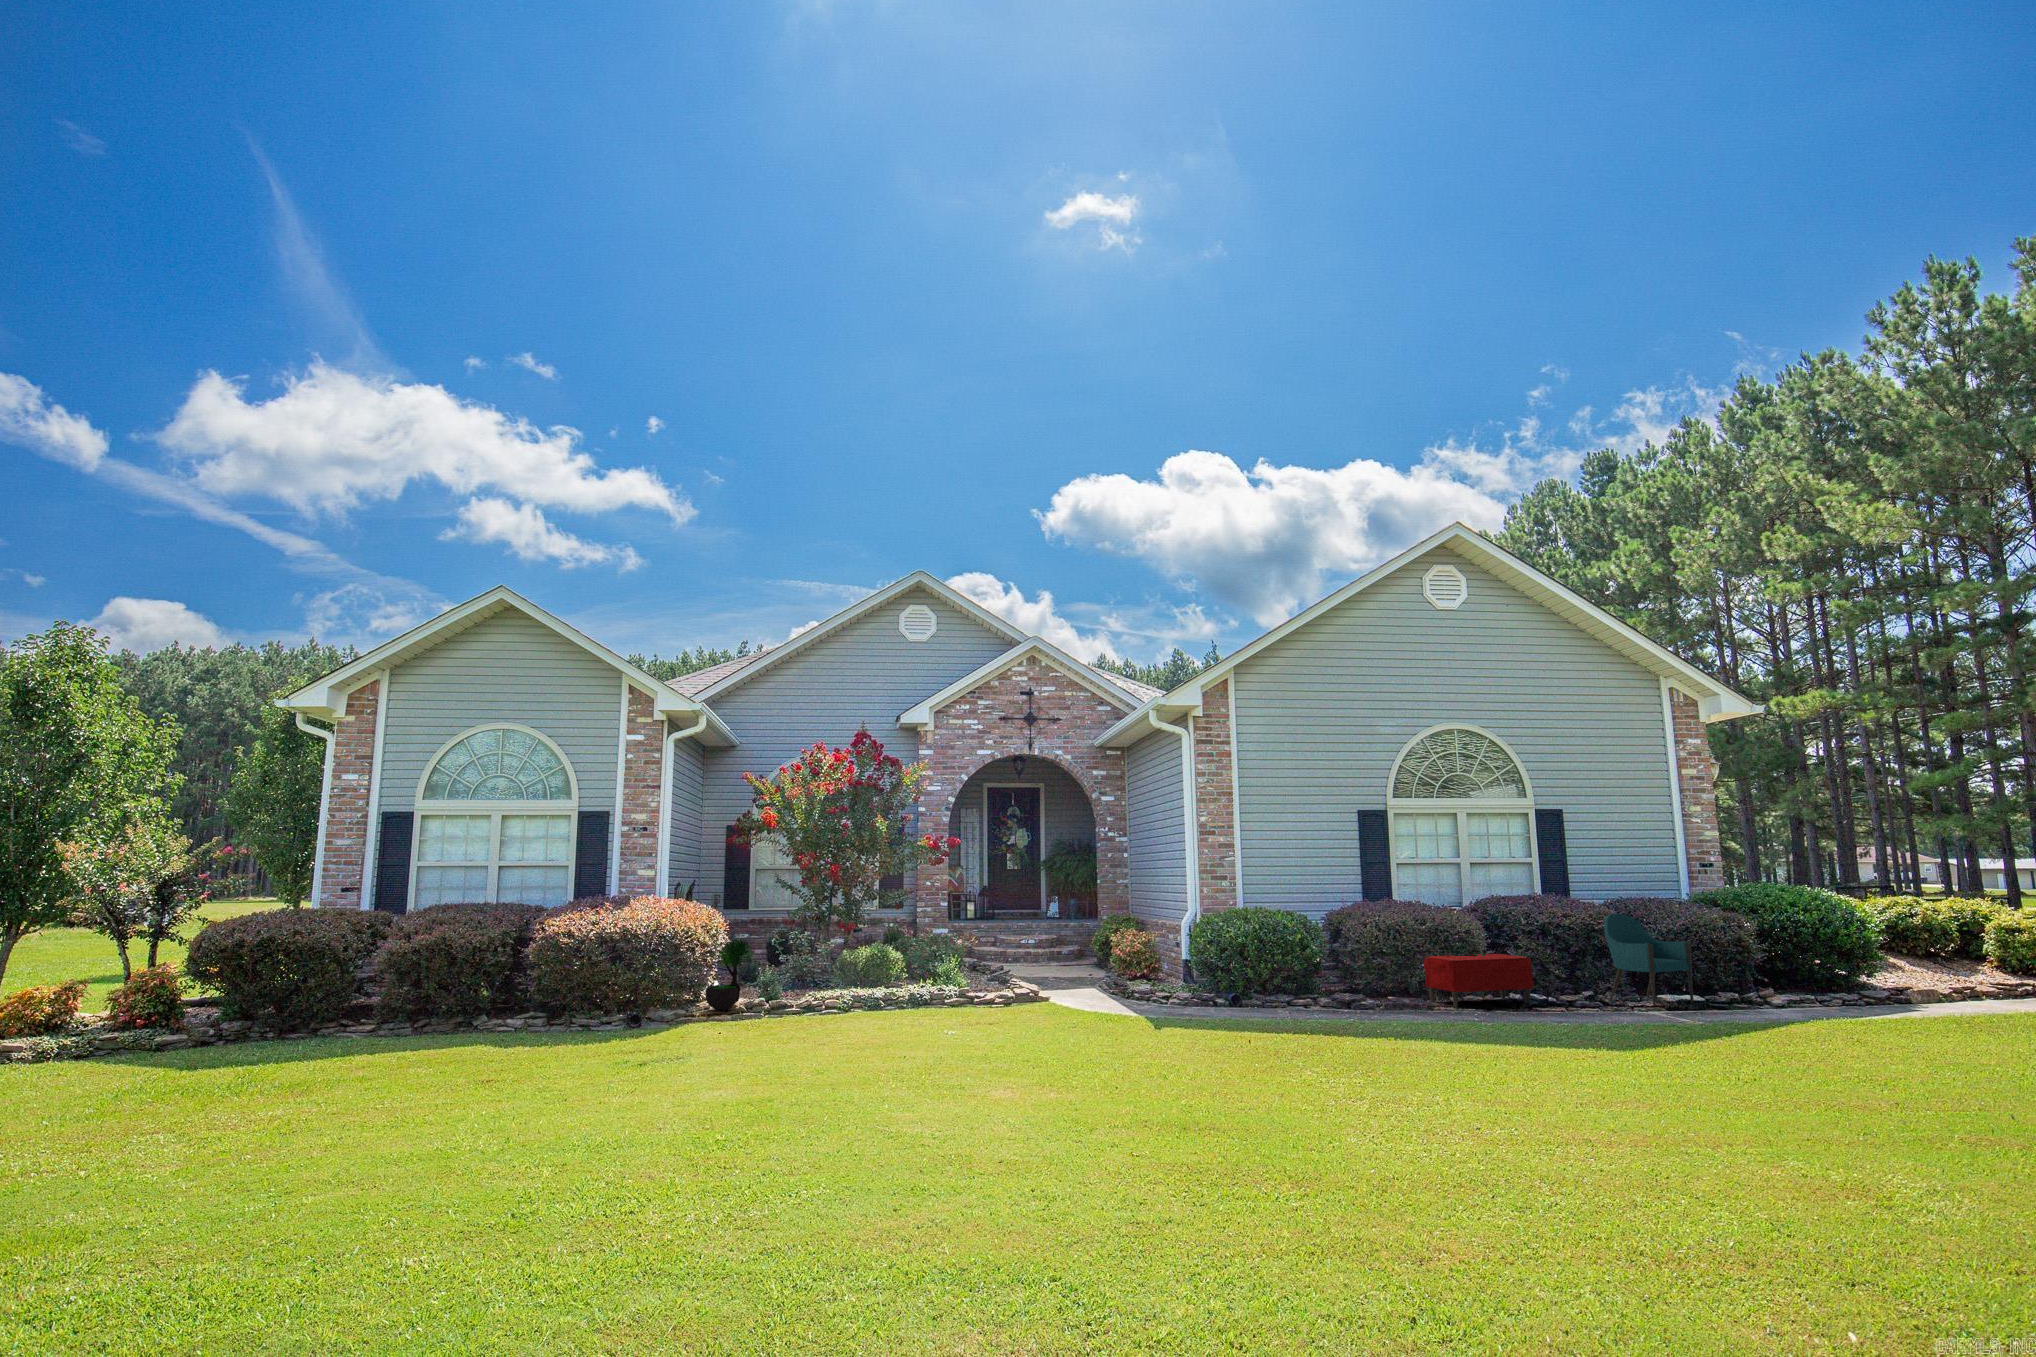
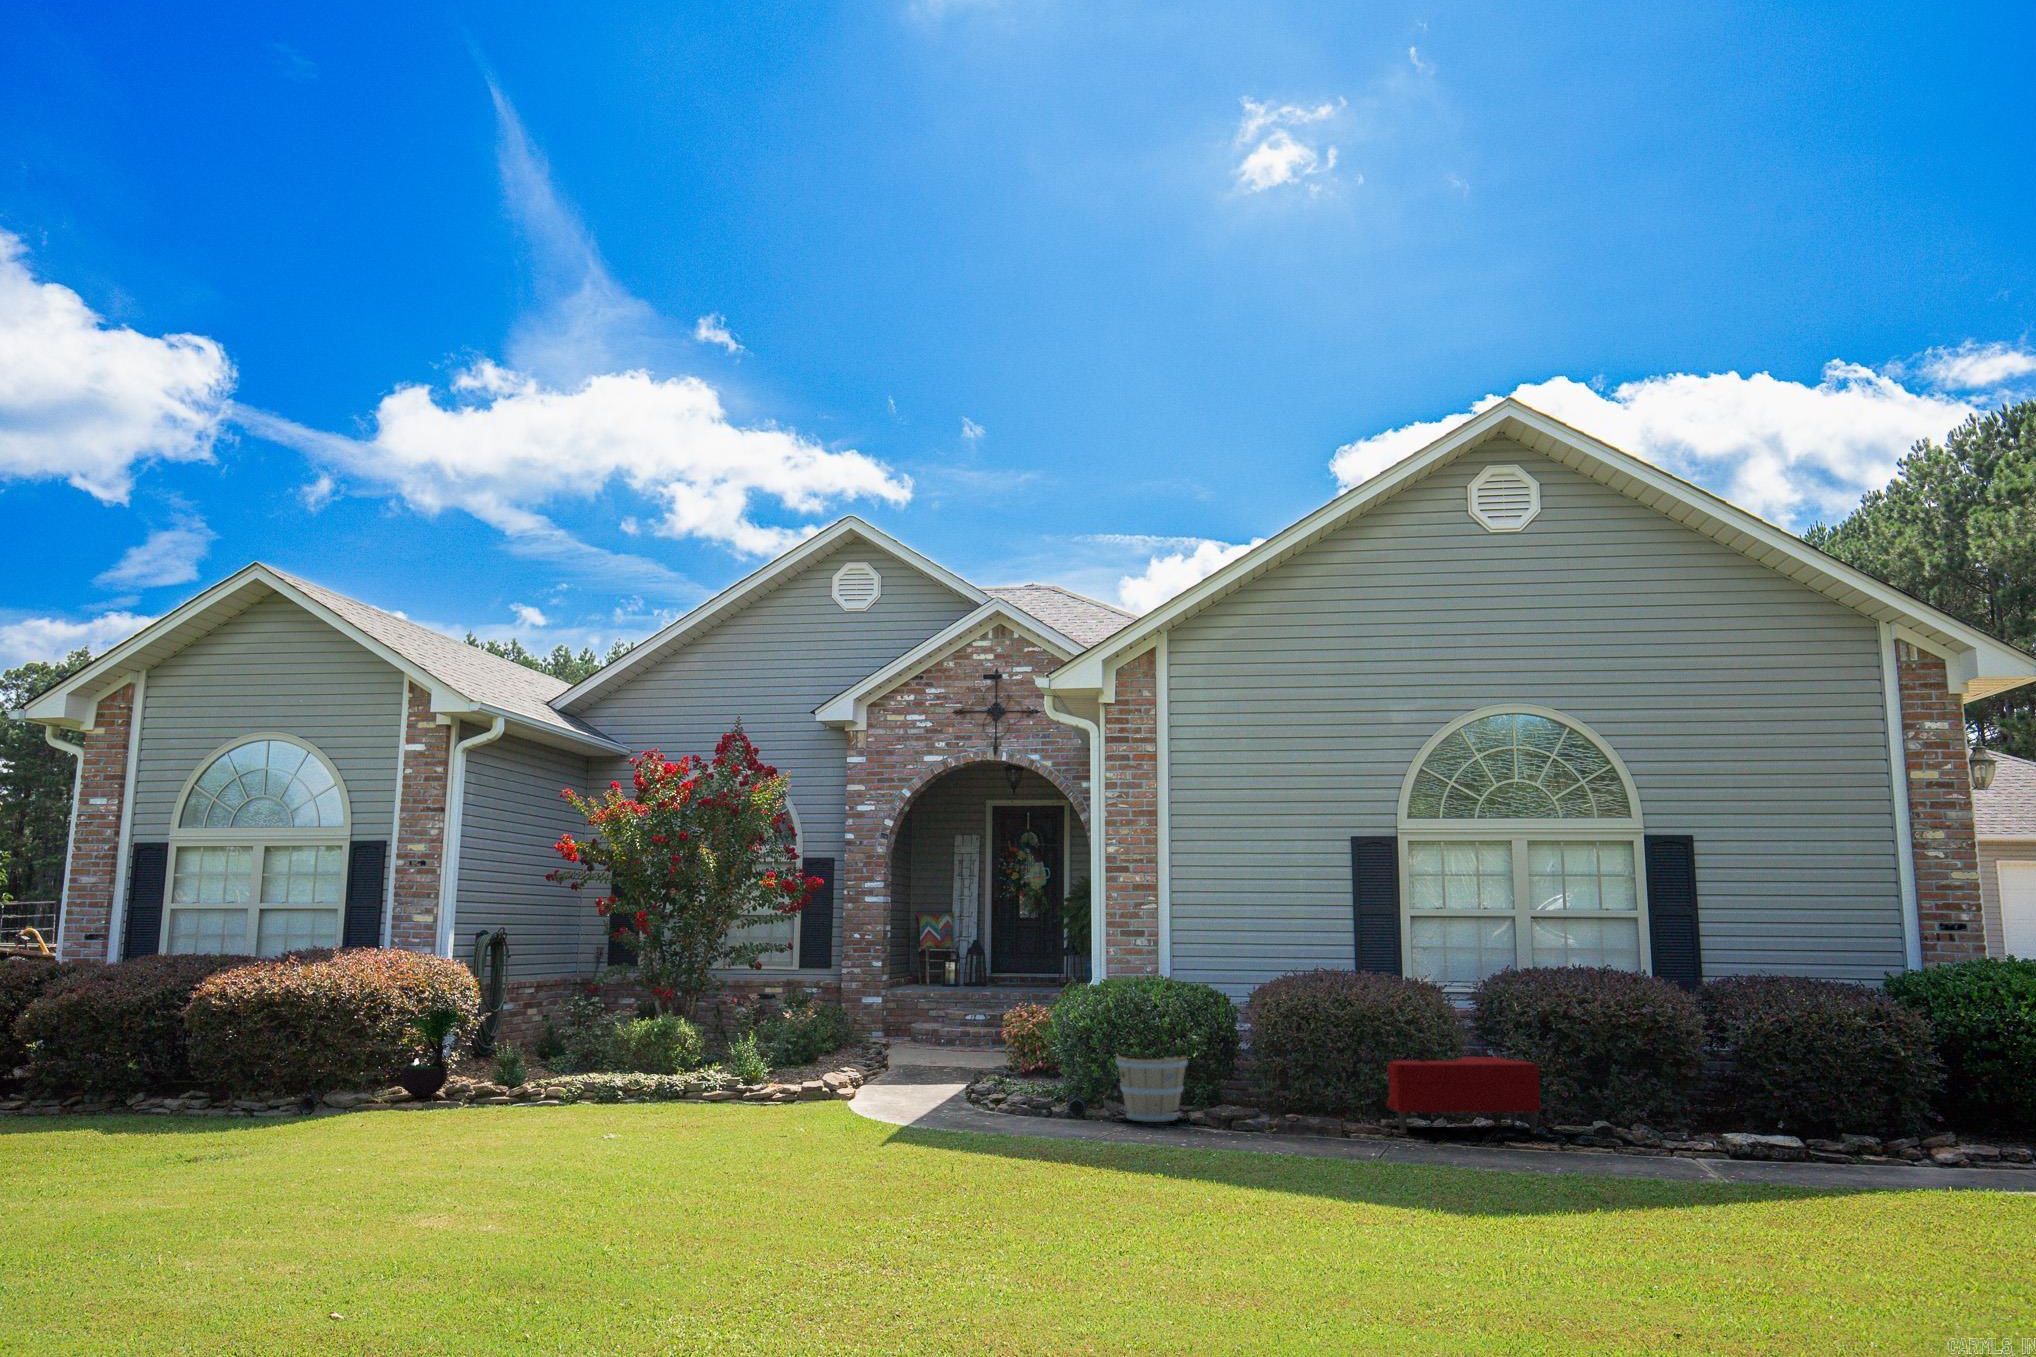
chair: present [1604,913,1693,1006] -> none [1674,999,1809,1147]
wooden bucket: none [1250,957,1301,1006] -> present [1116,1055,1188,1122]

